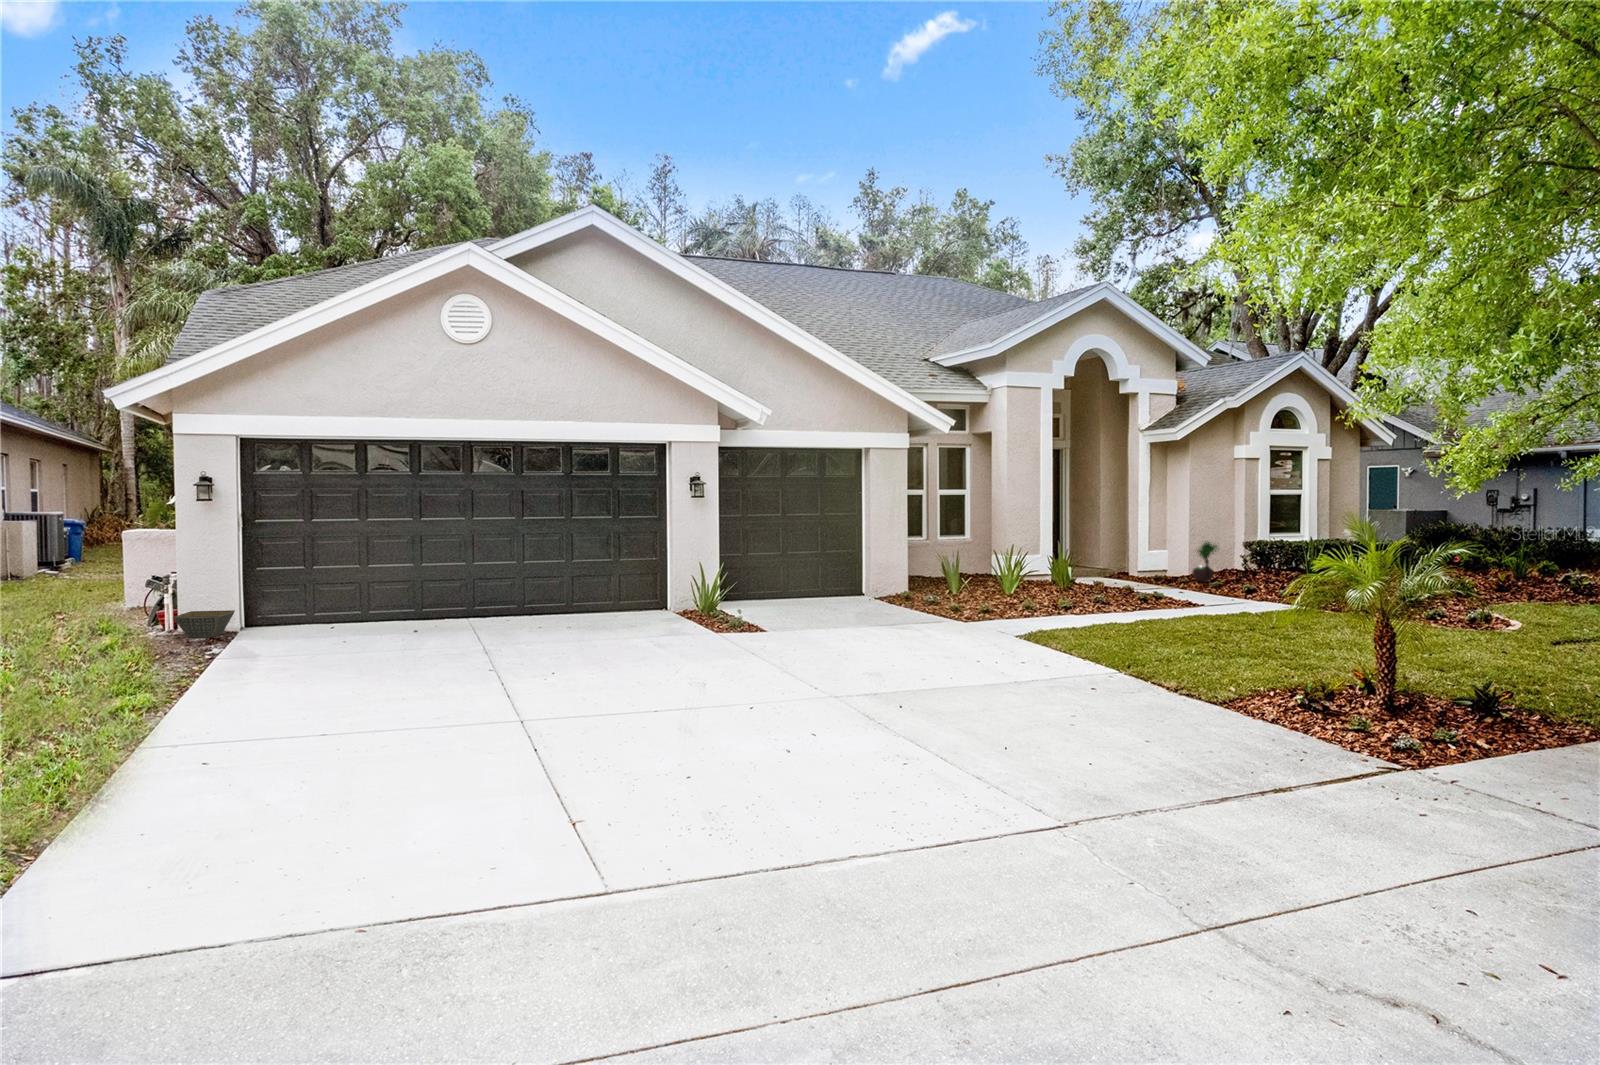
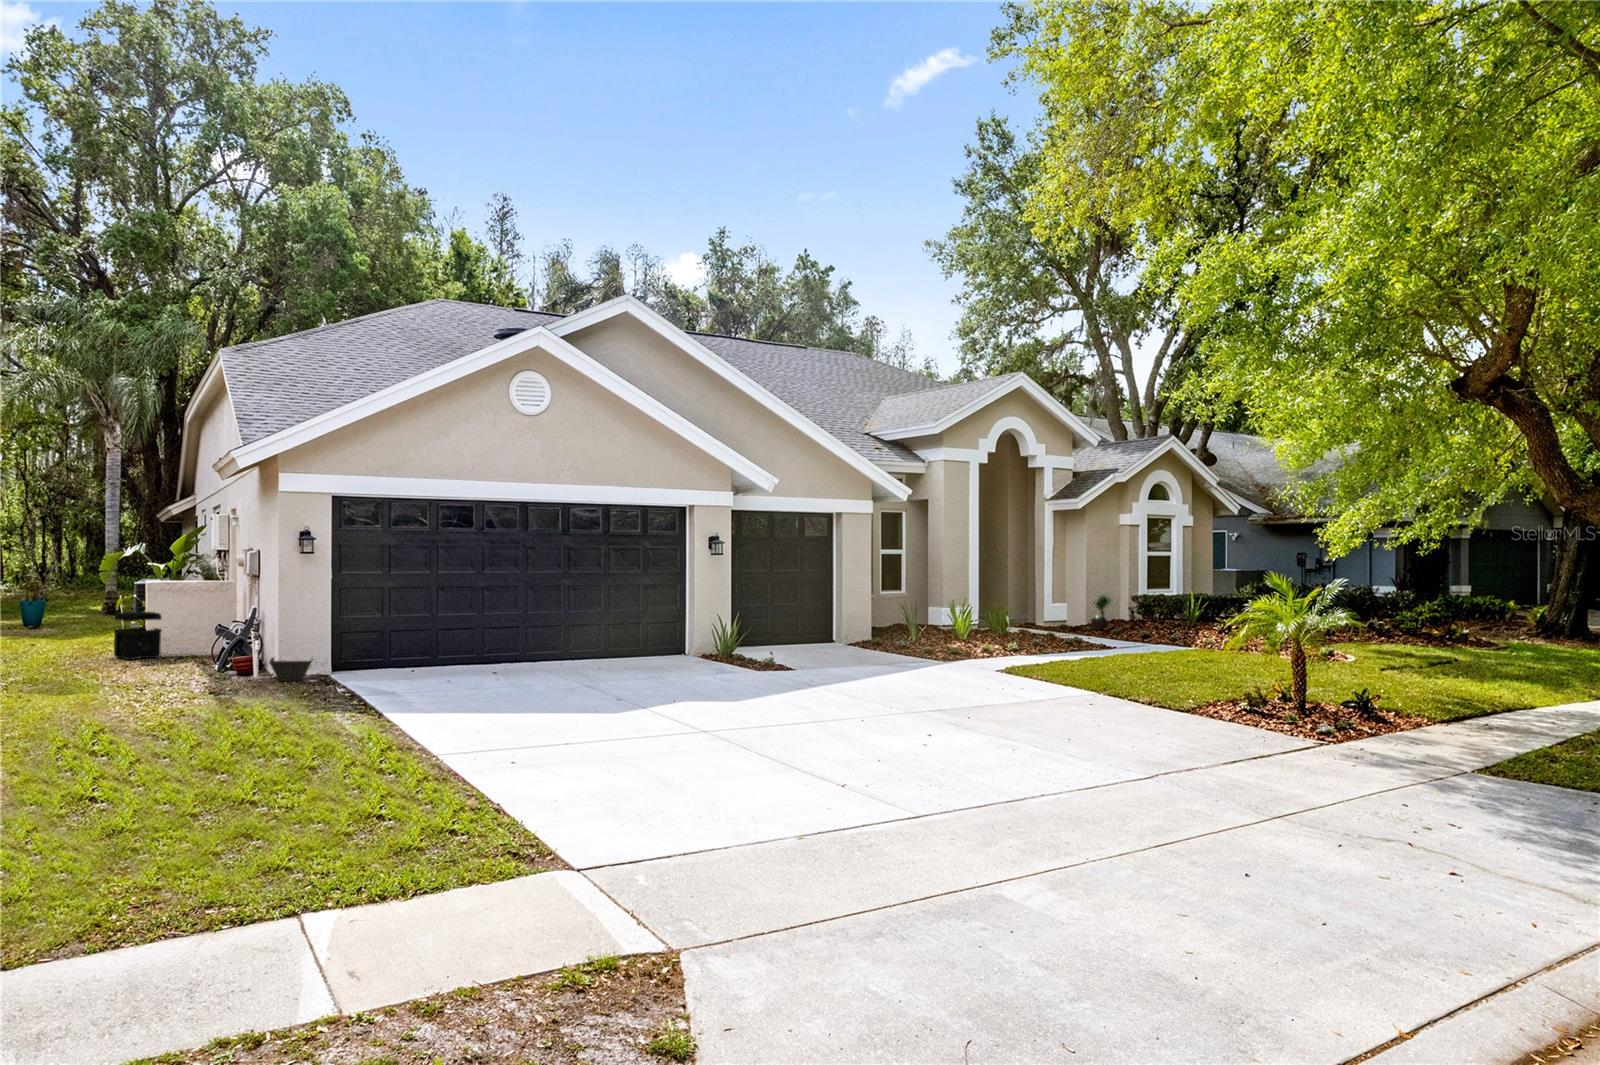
toolbox: none [93,562,139,611] -> present [114,612,162,660]

